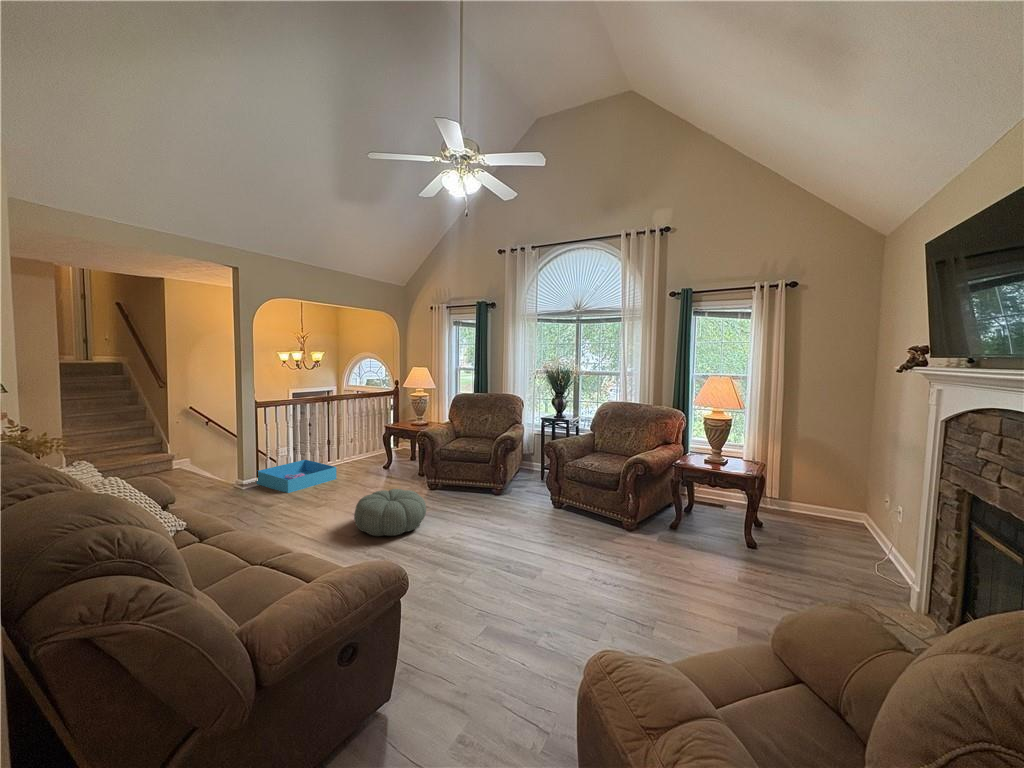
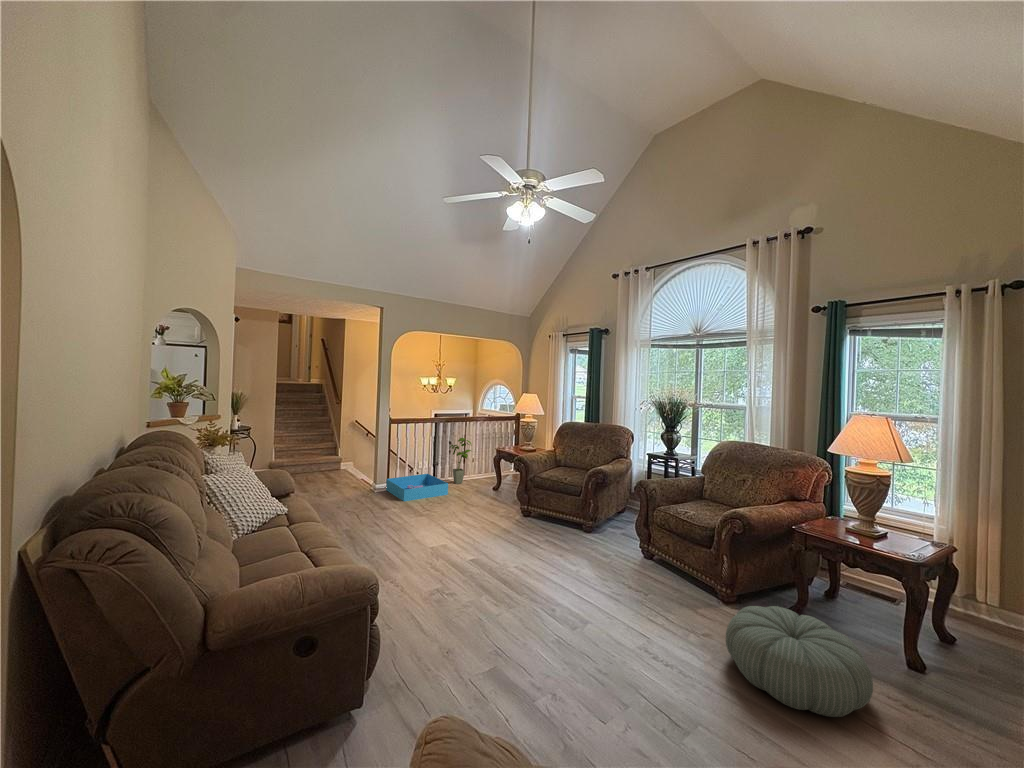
house plant: none [328,417,356,467] -> present [450,438,471,484]
pouf: present [354,489,426,536] -> present [726,606,873,717]

